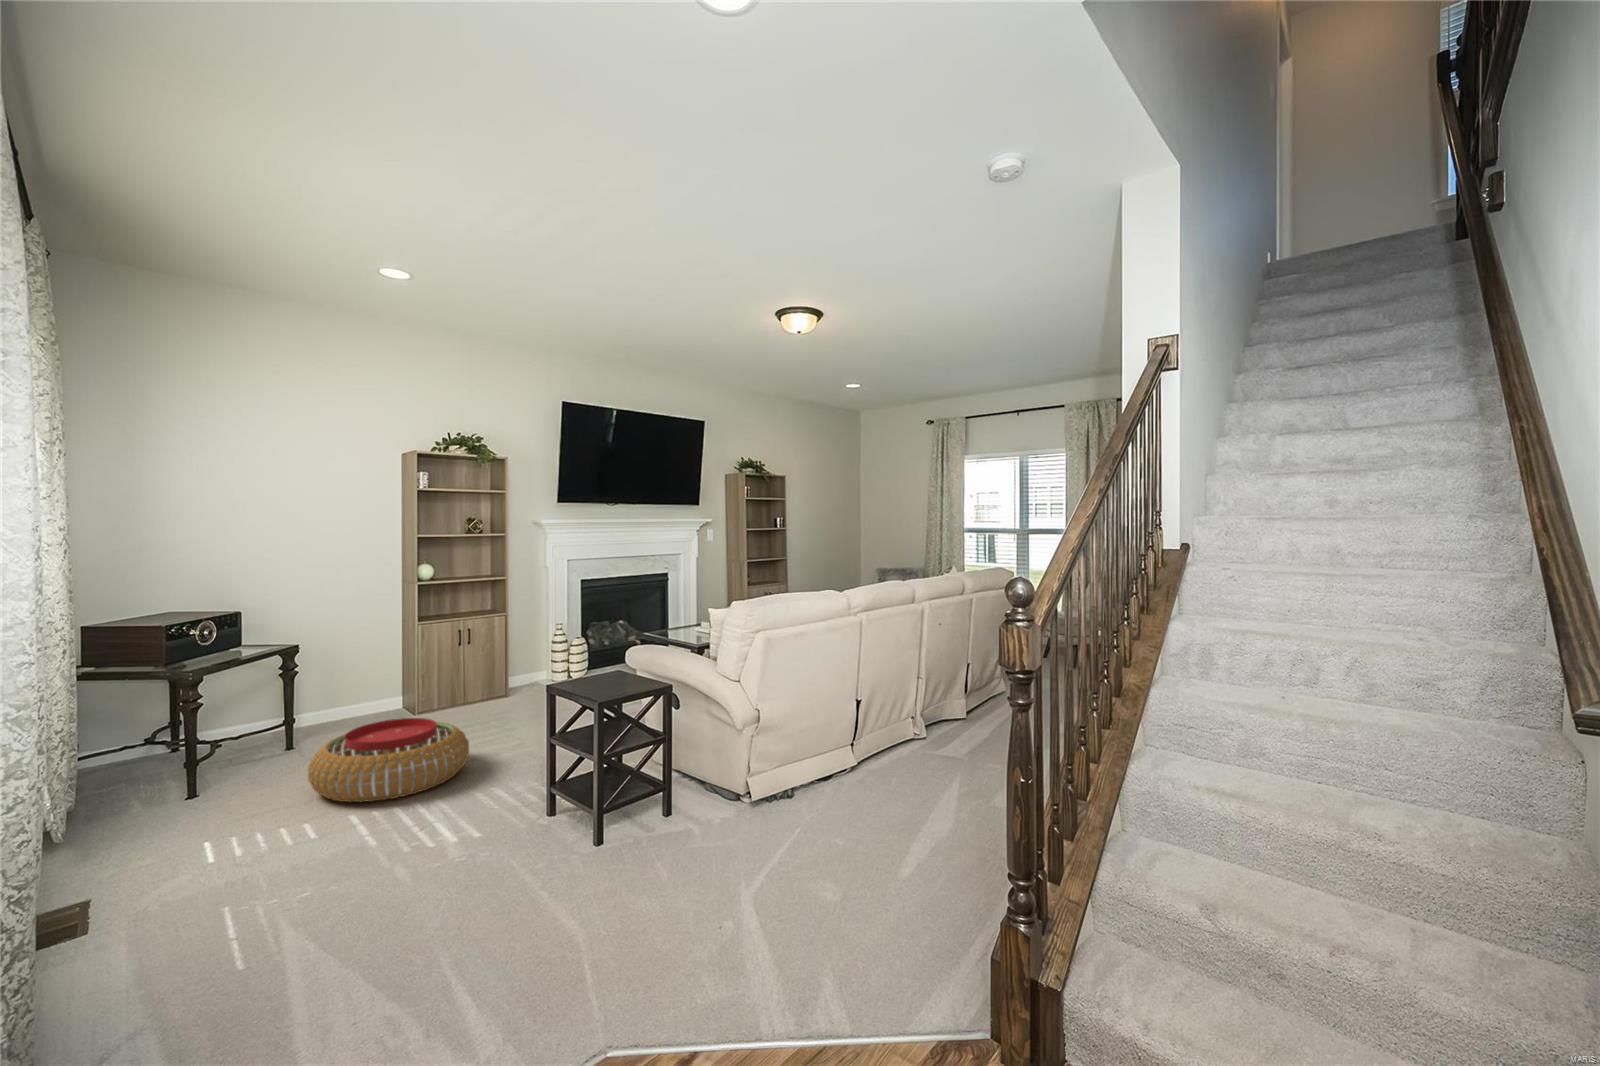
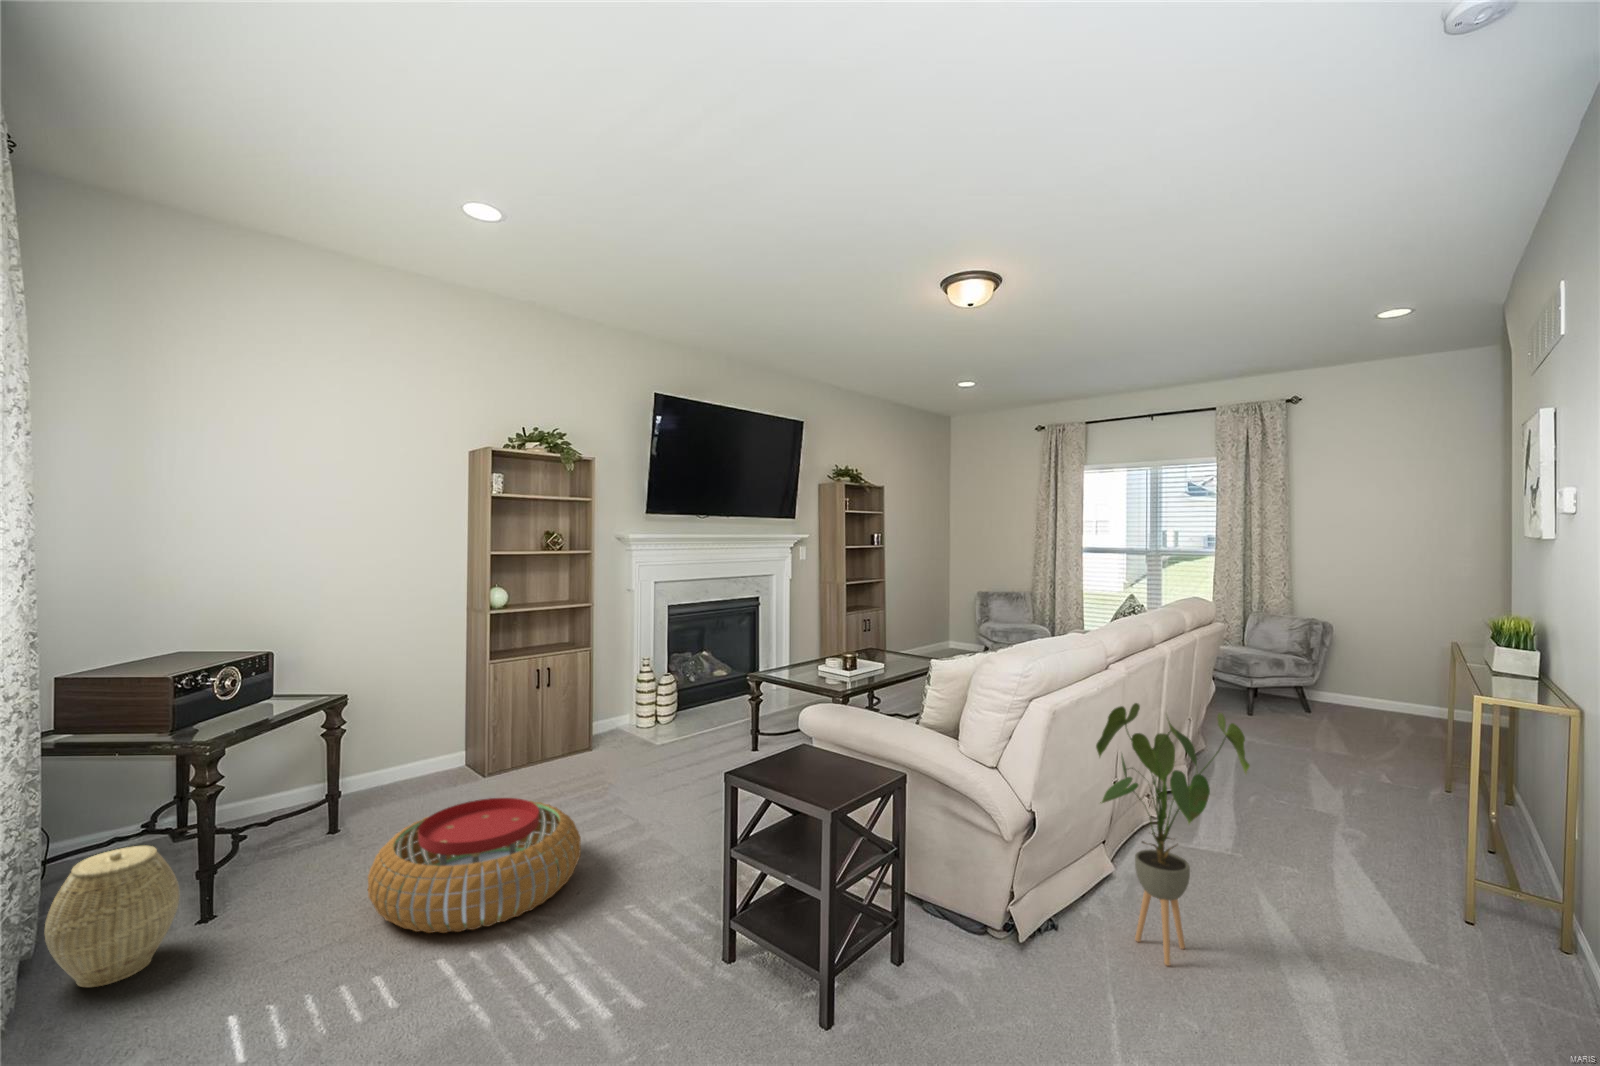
house plant: none [810,640,915,813] -> present [1096,703,1250,965]
woven basket: none [82,741,173,831] -> present [45,845,180,987]

